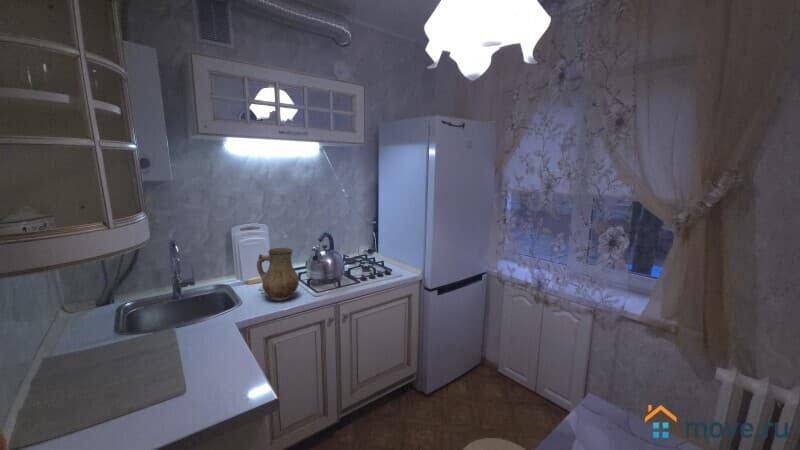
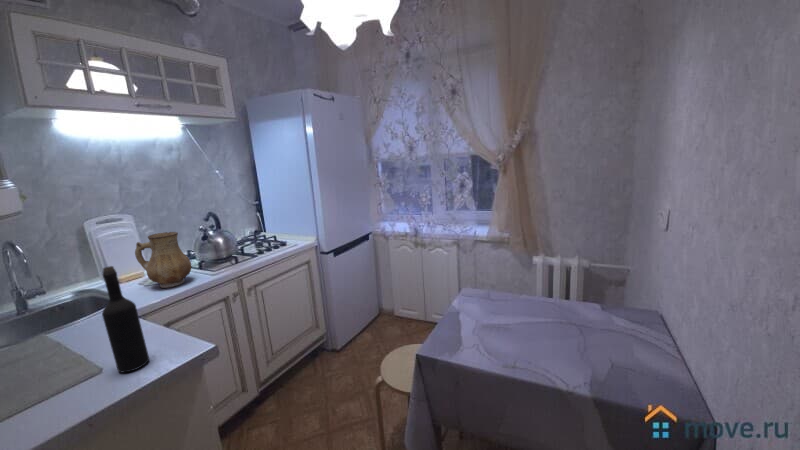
wine bottle: none [194,295,226,398] -> present [102,266,149,372]

